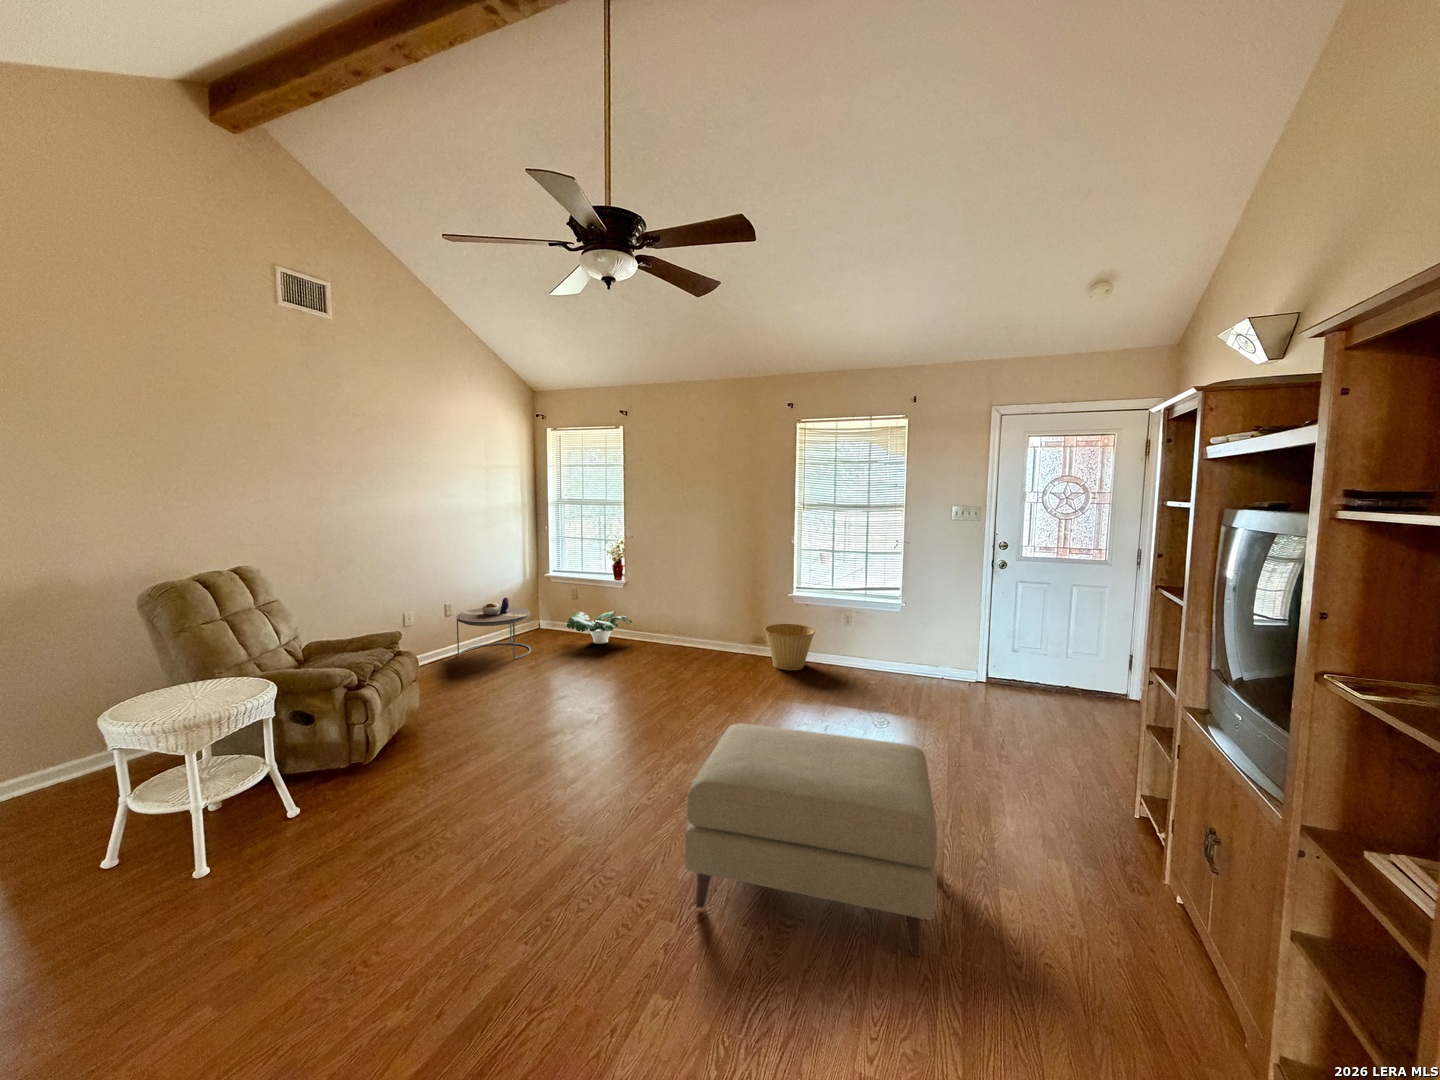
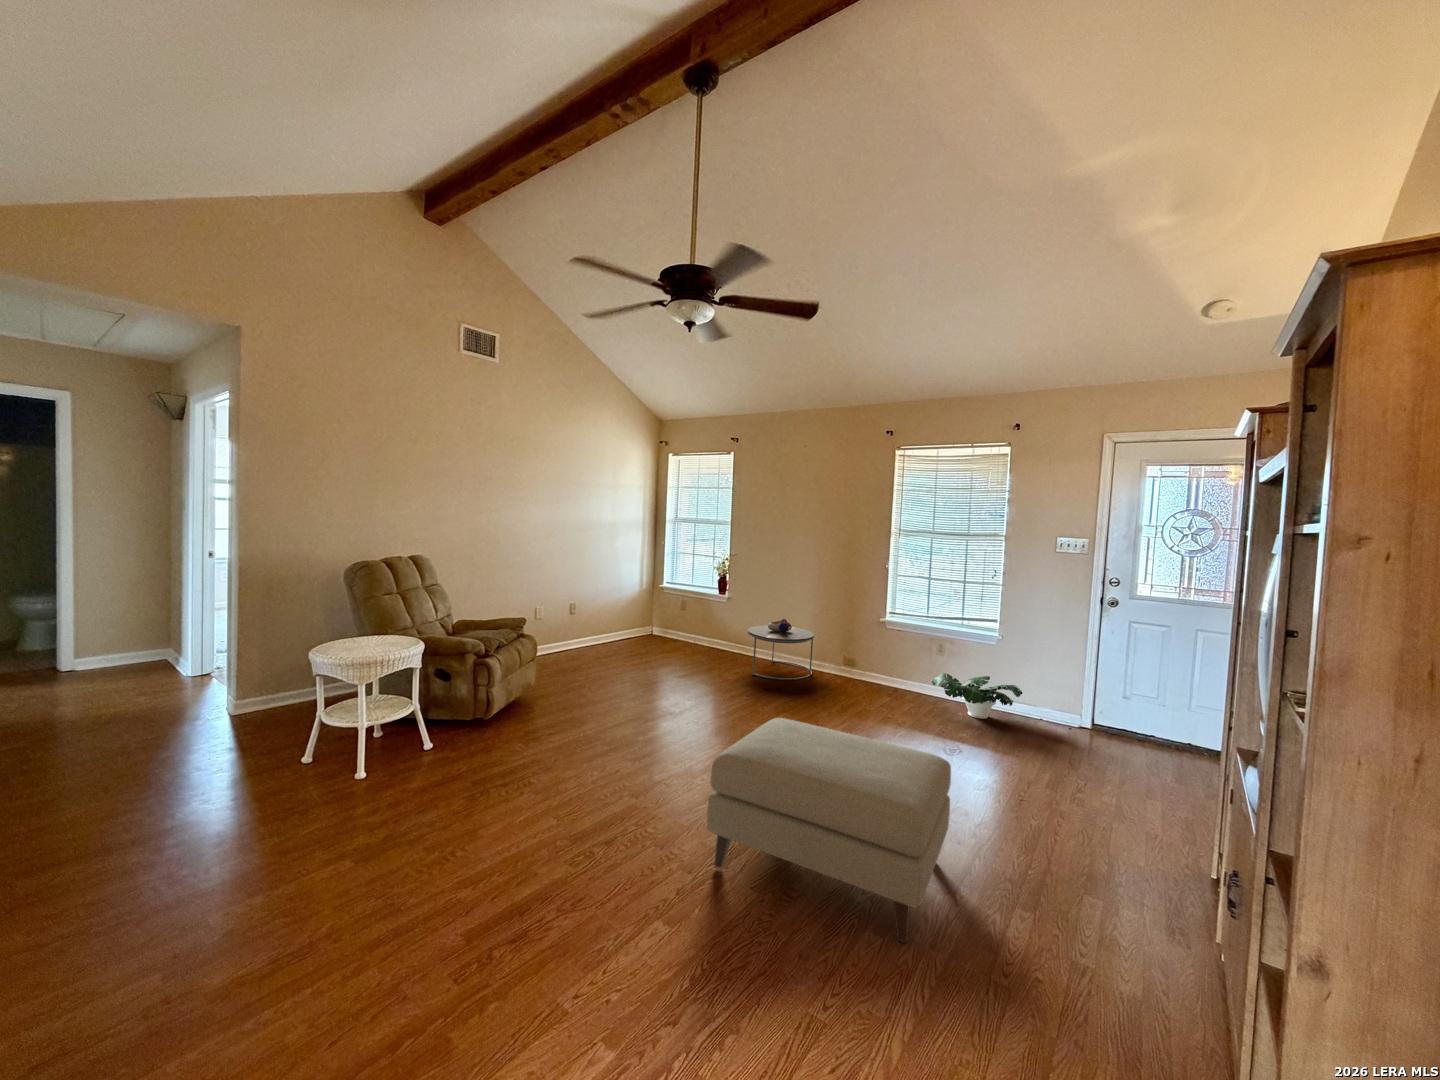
side table: present [457,598,531,660] -> present [748,619,814,680]
potted plant: present [567,611,632,644] -> present [932,673,1022,719]
basket: present [764,624,815,670] -> none [852,649,905,695]

